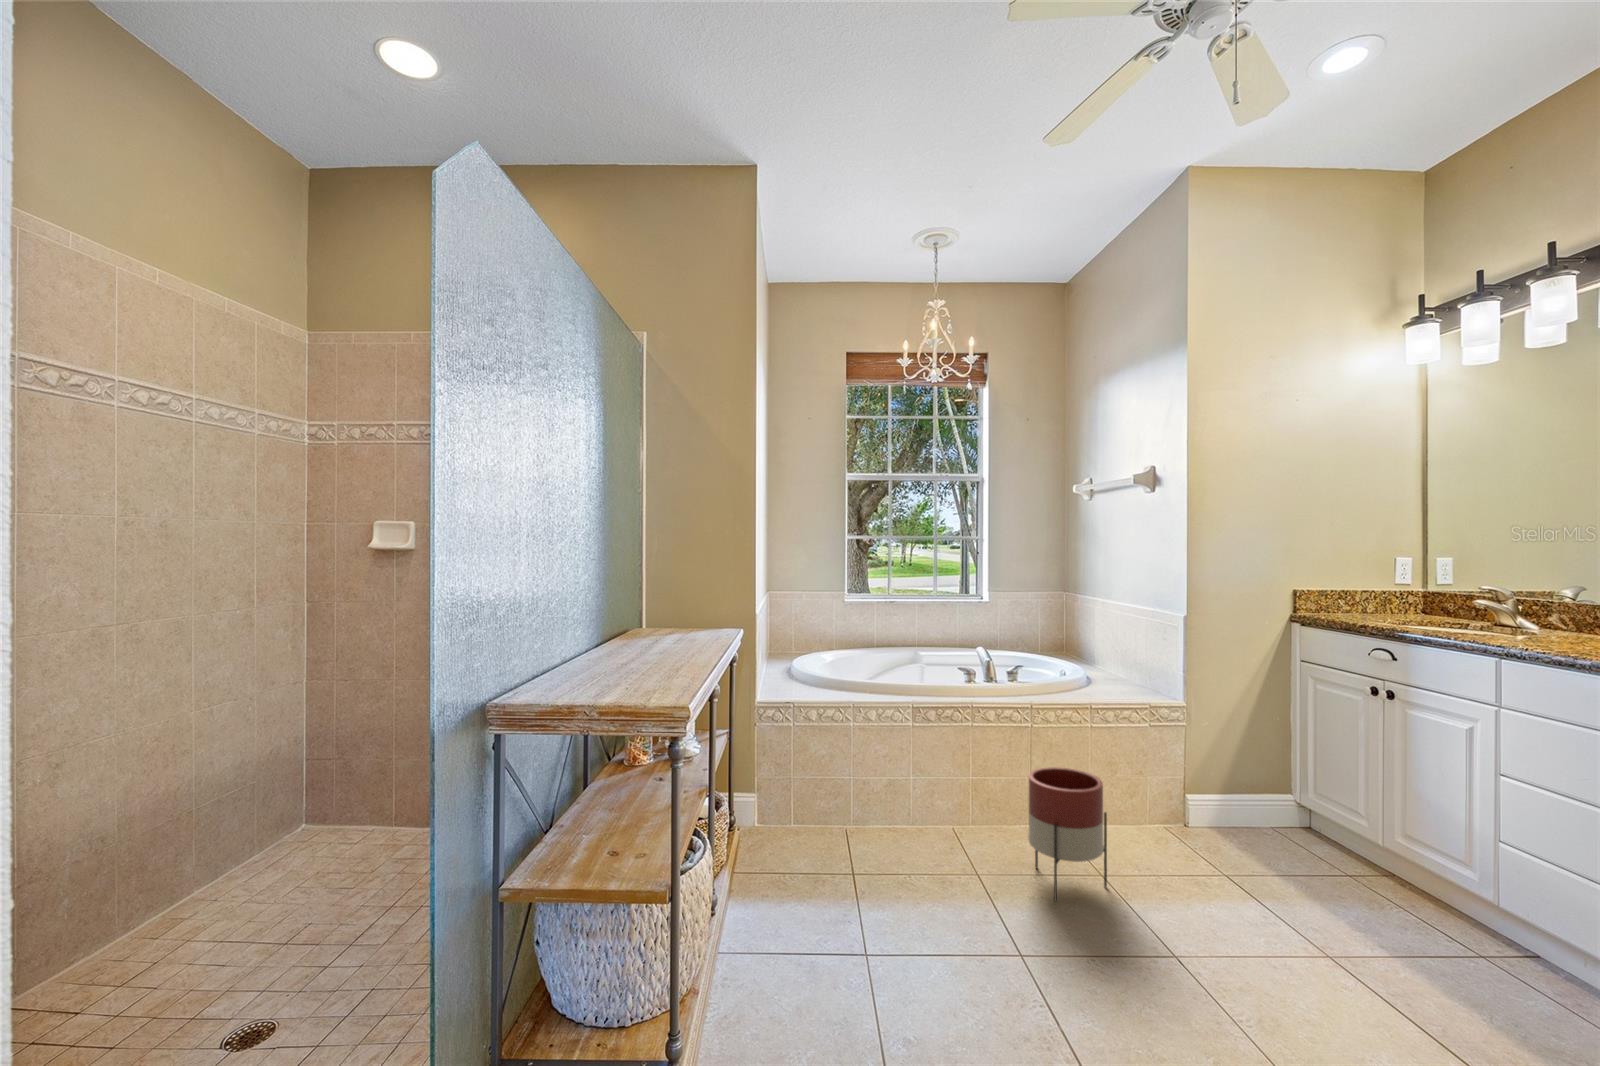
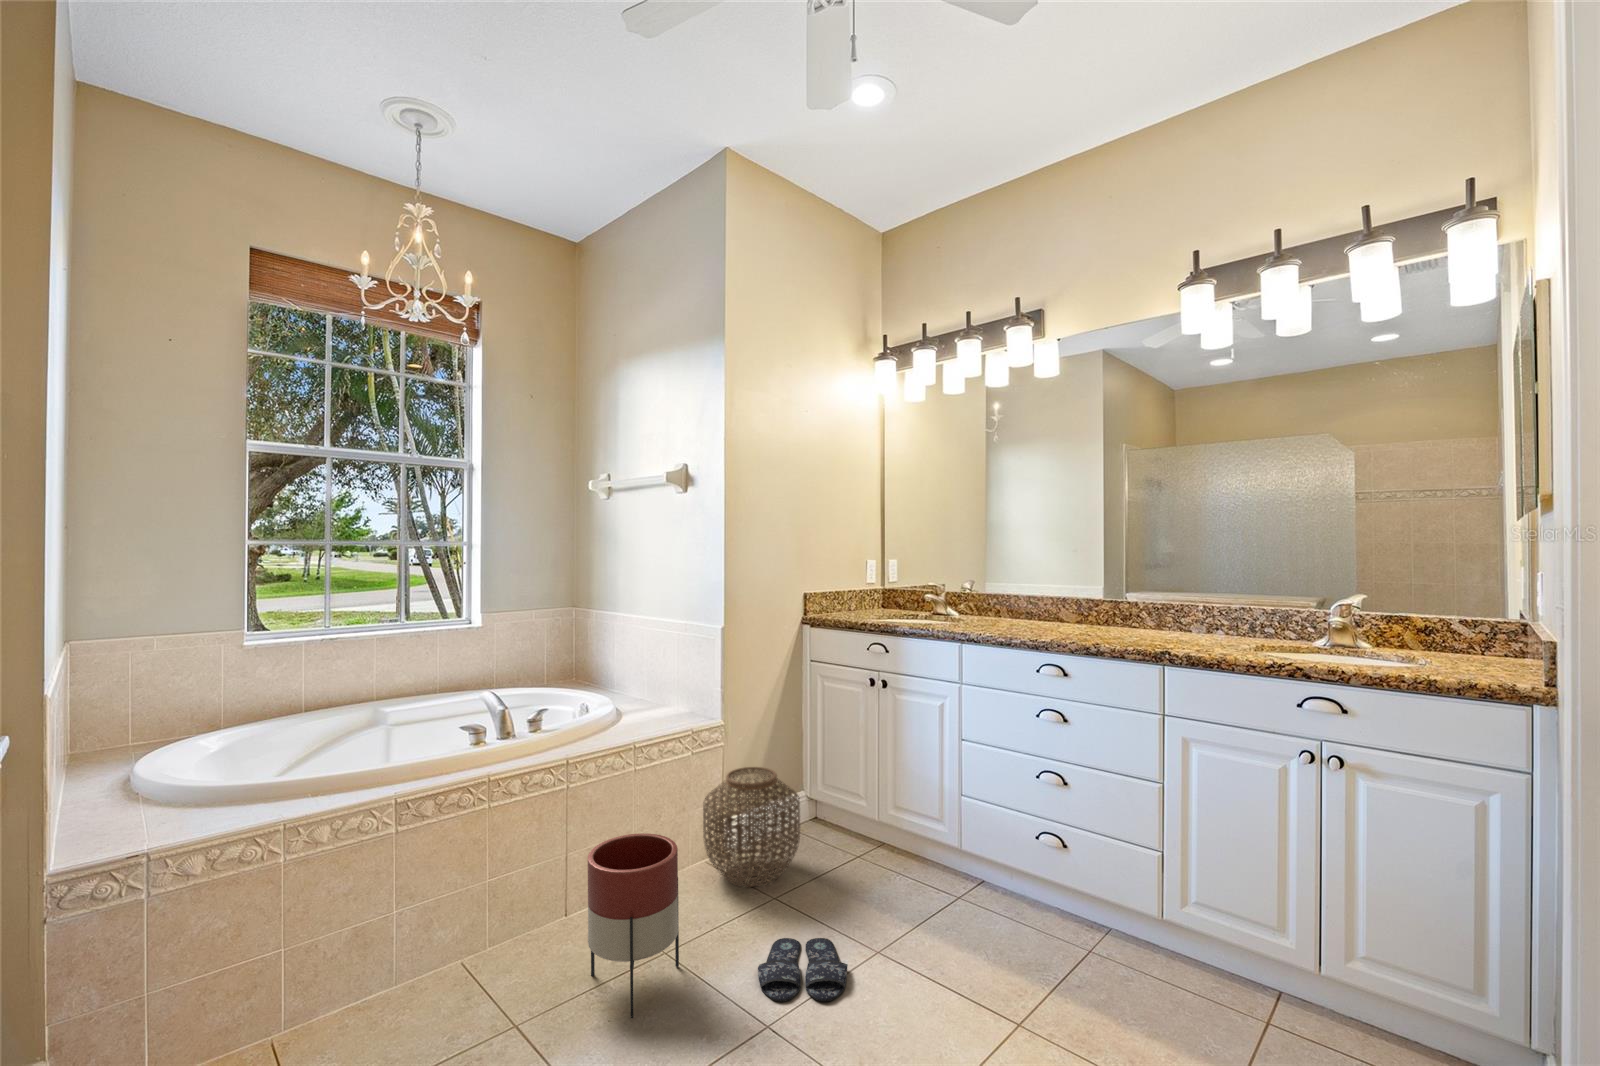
woven basket: none [1157,749,1263,863] -> present [703,767,800,887]
slippers: none [1173,903,1273,961] -> present [758,938,848,1002]

